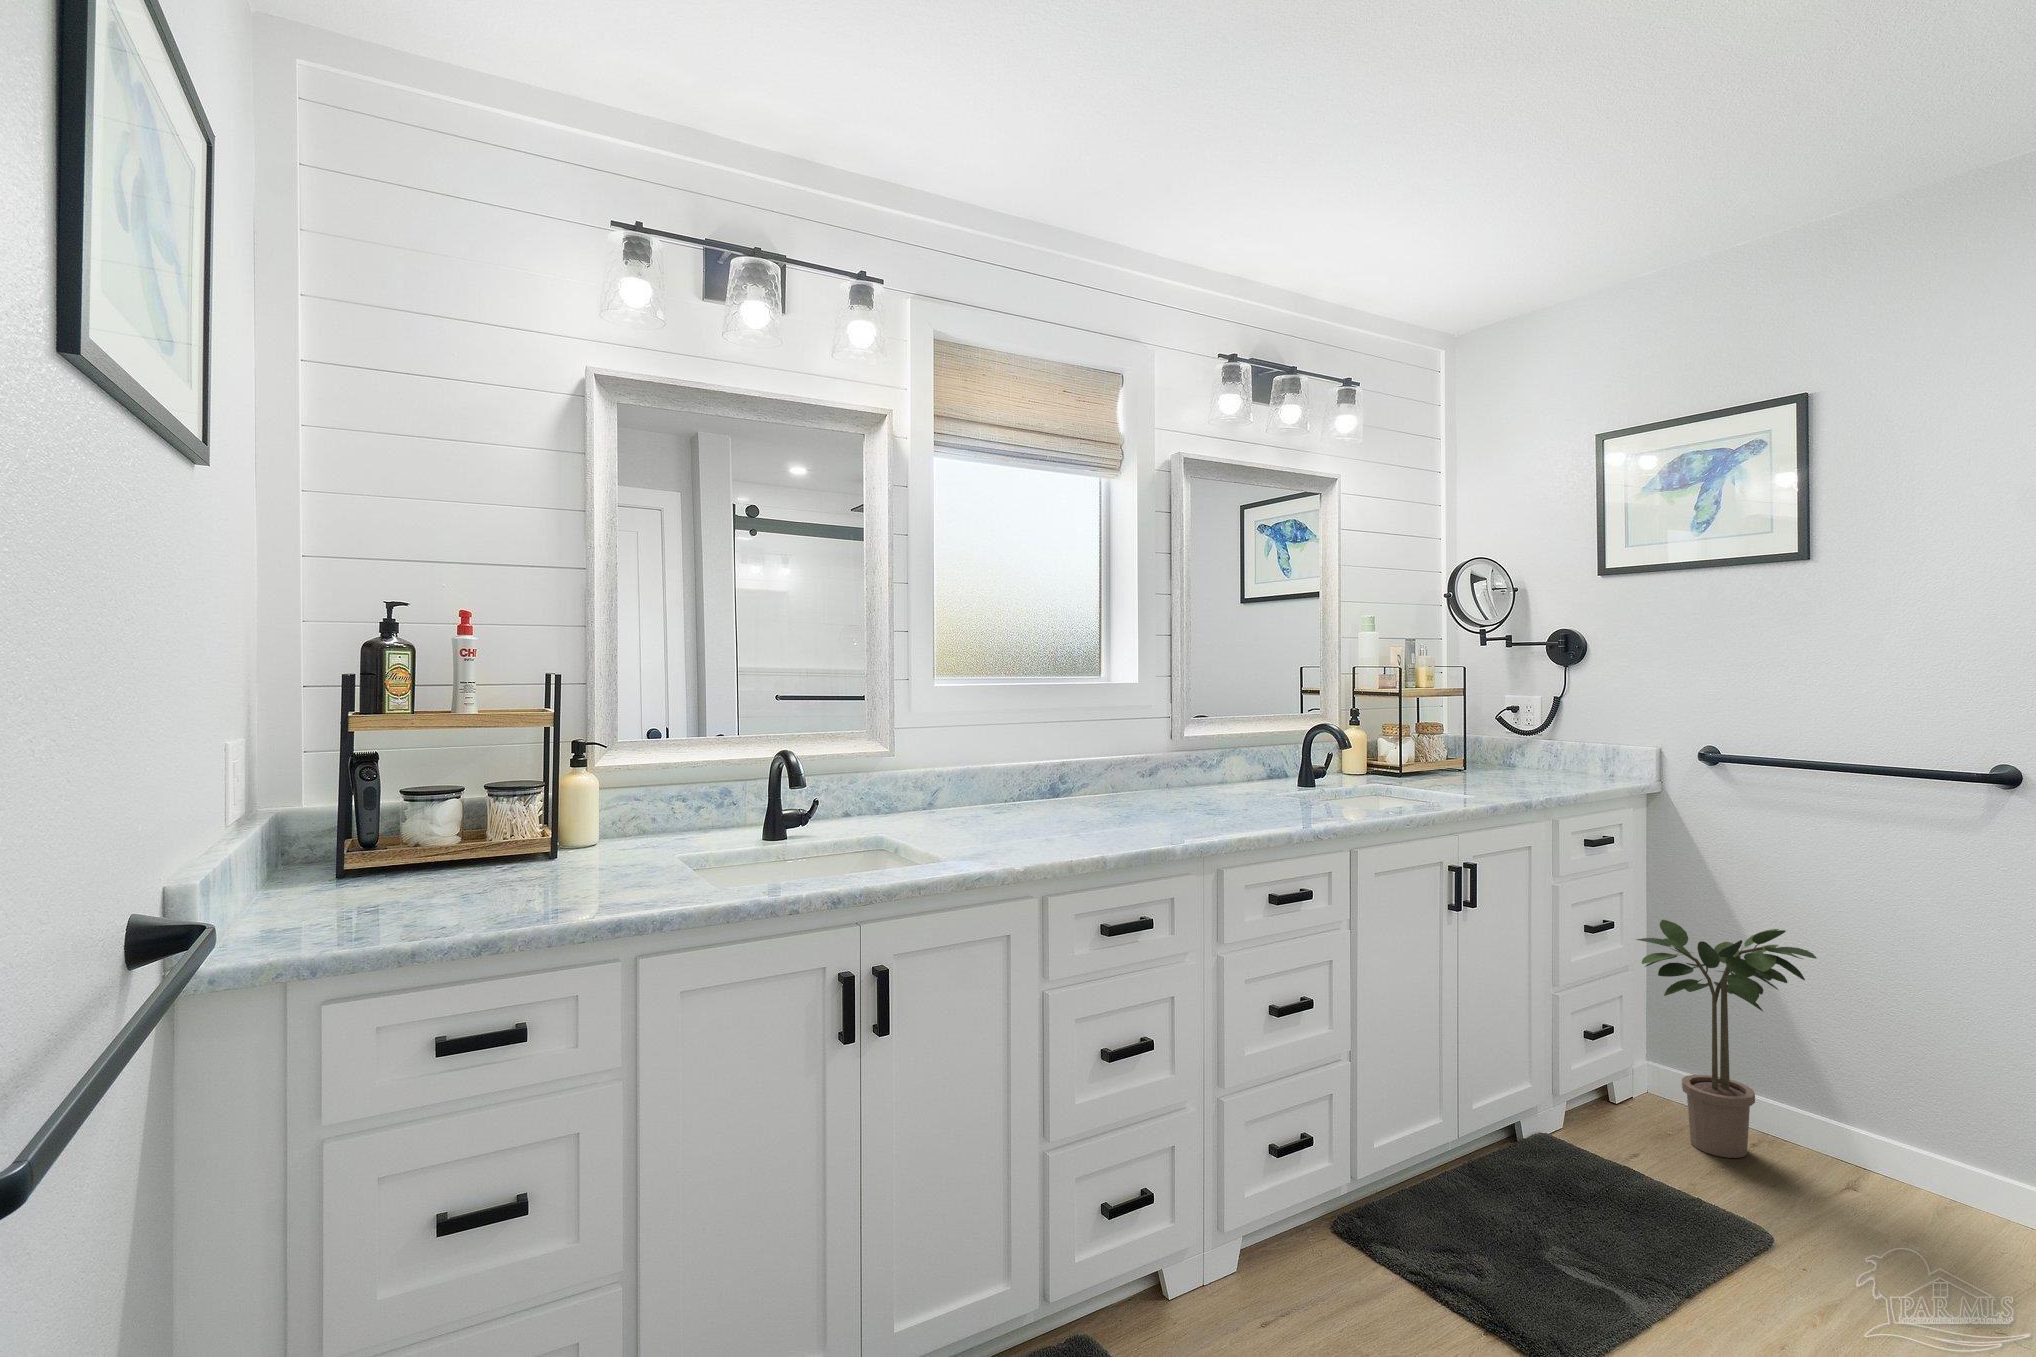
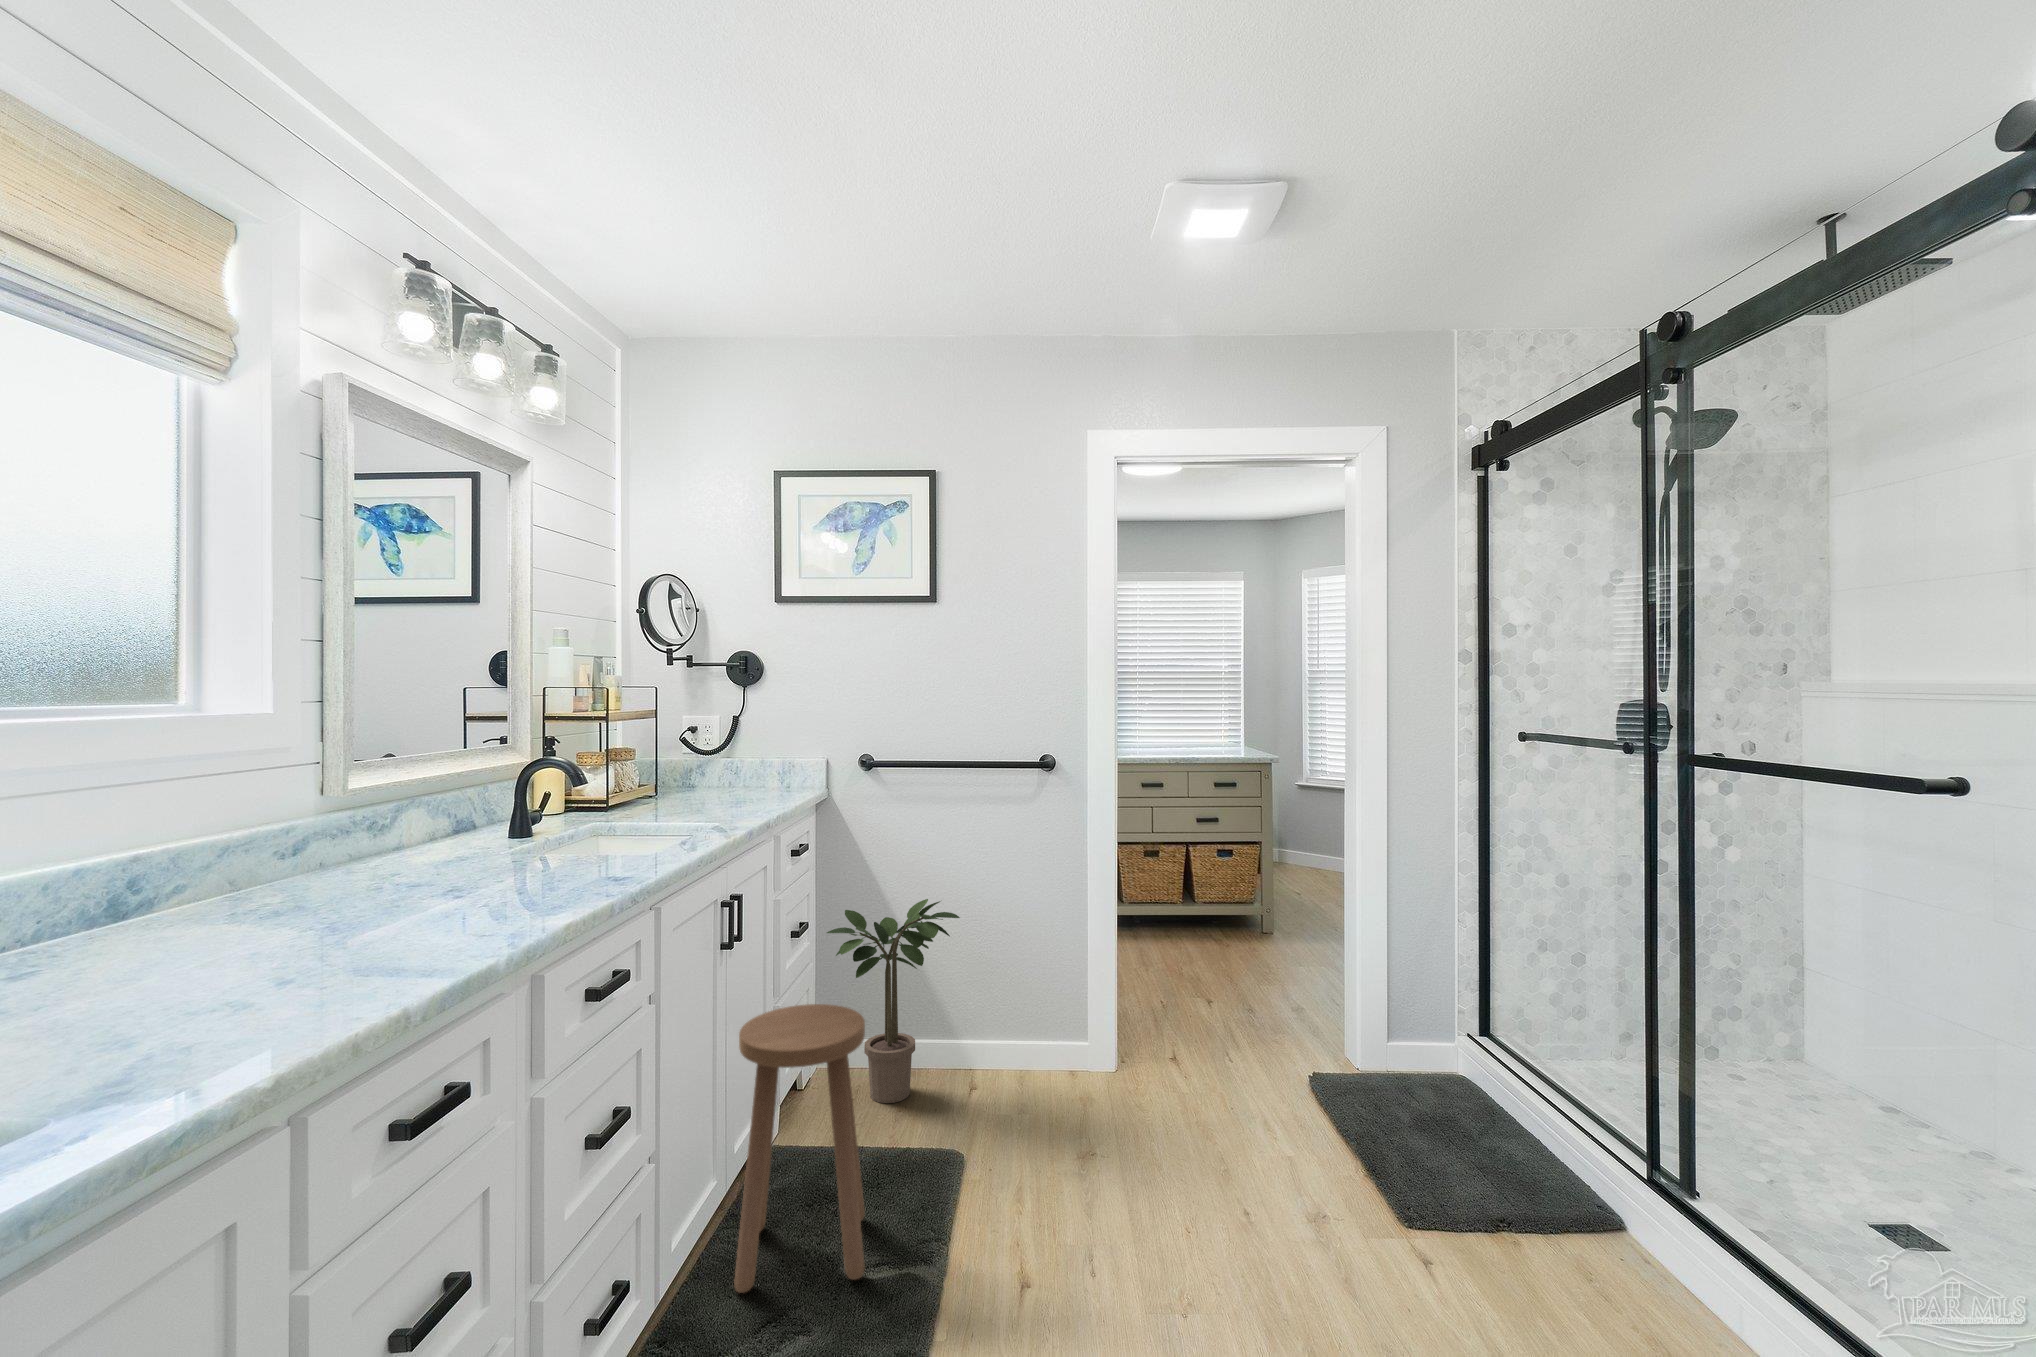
stool: none [1437,978,1598,1259] -> present [734,1004,865,1293]

